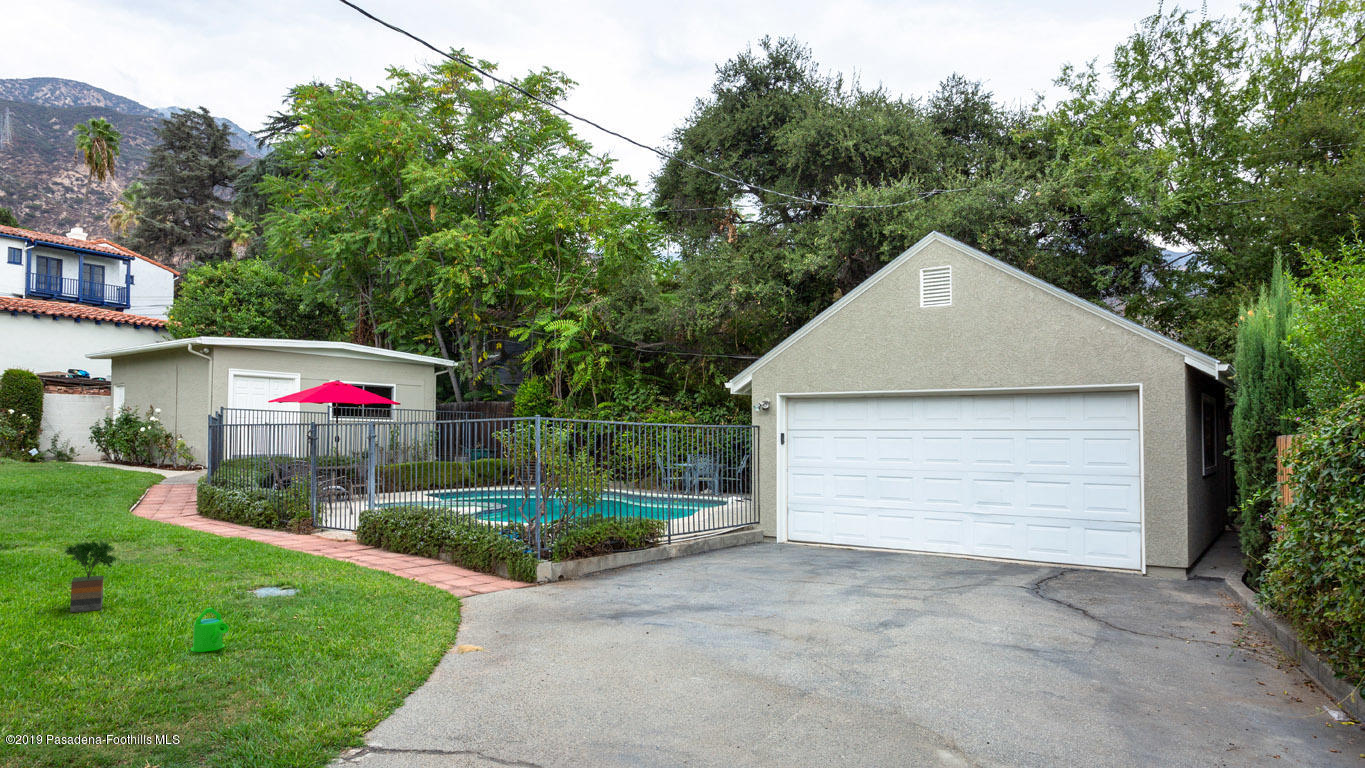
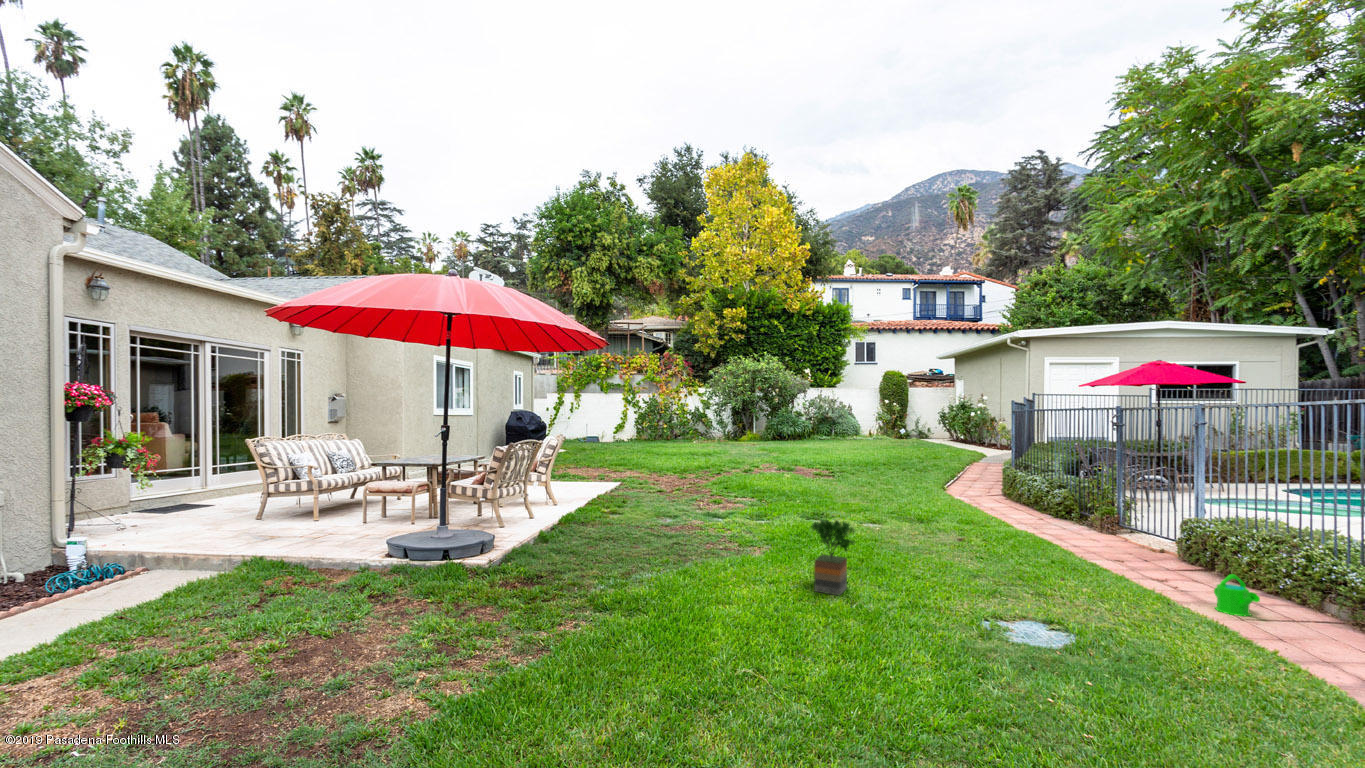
watering can: present [190,608,229,652] -> present [1214,574,1260,616]

